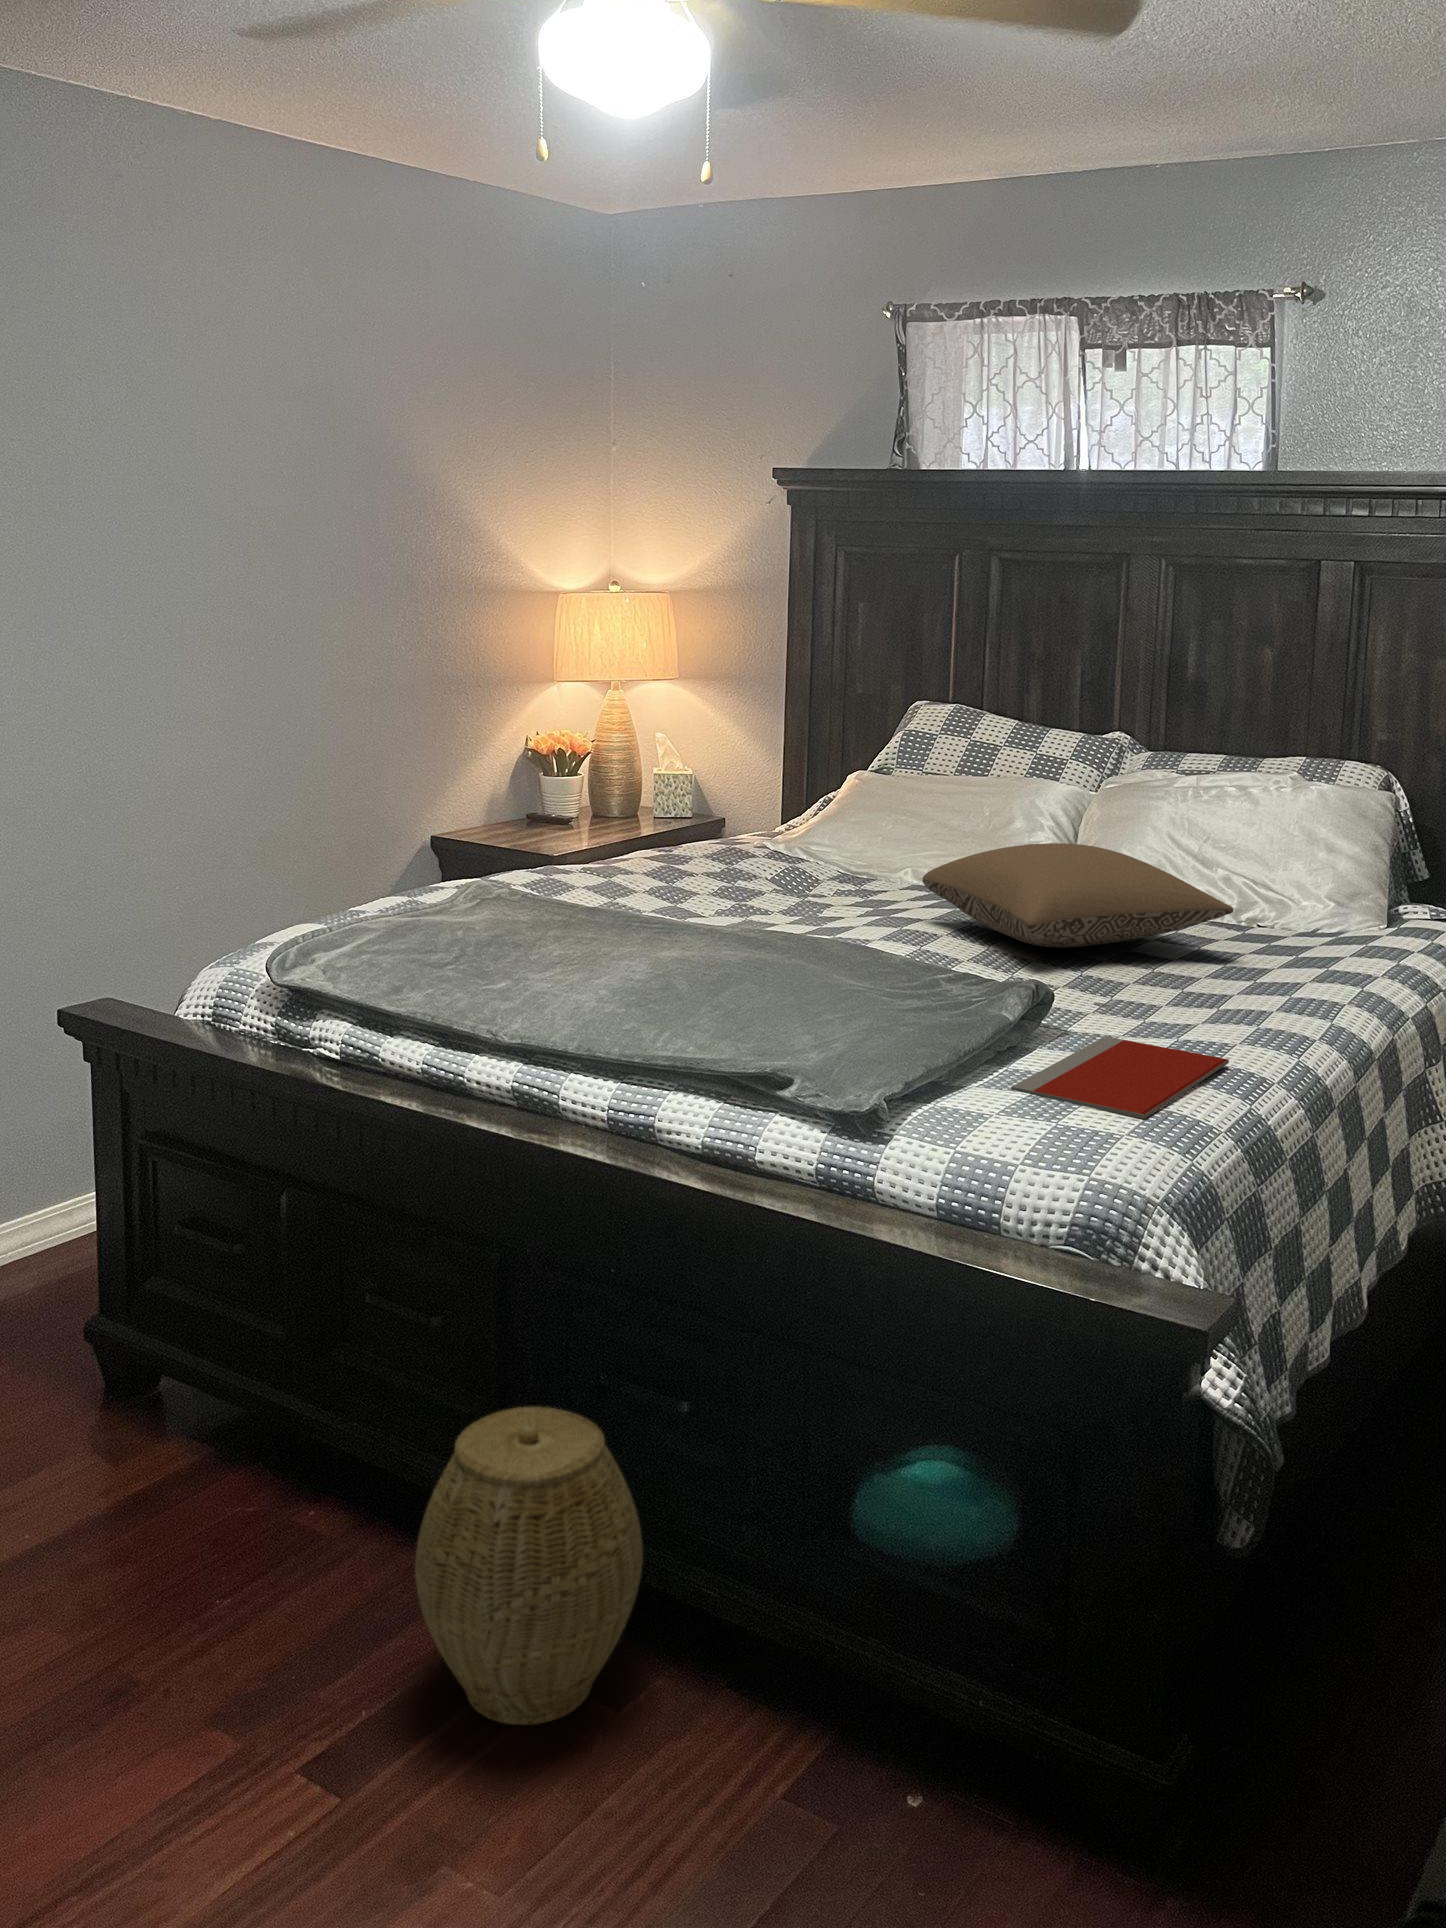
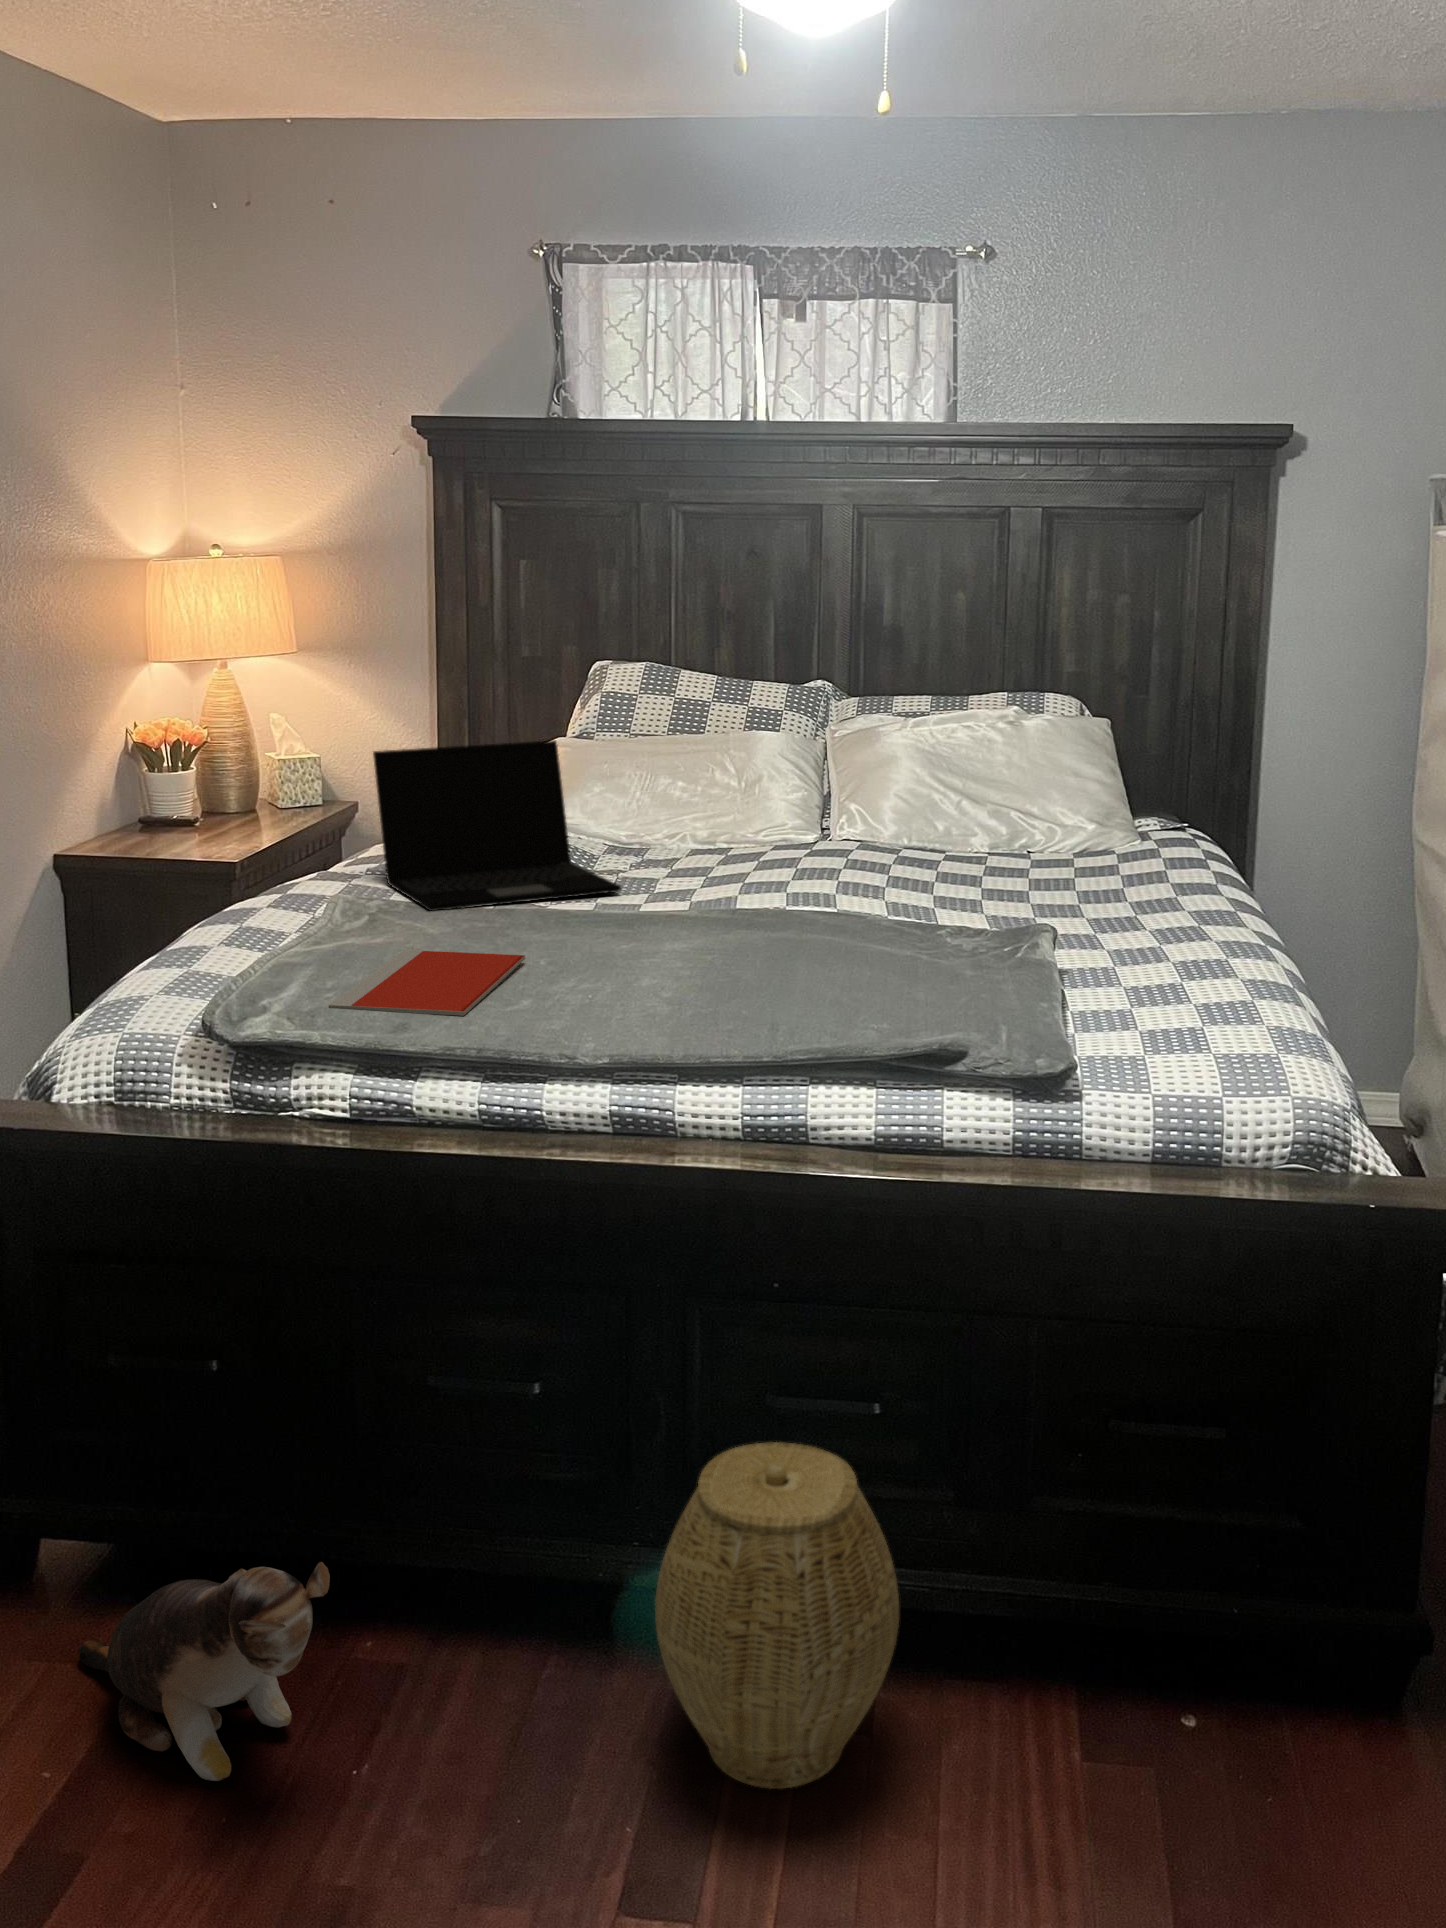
laptop: none [578,764,766,911] -> present [373,740,621,911]
pillow: present [923,843,1233,948] -> none [772,793,1084,896]
notebook: present [1011,1036,1229,1119] -> present [329,950,525,1016]
plush toy: none [82,1408,197,1577] -> present [79,1562,330,1781]

